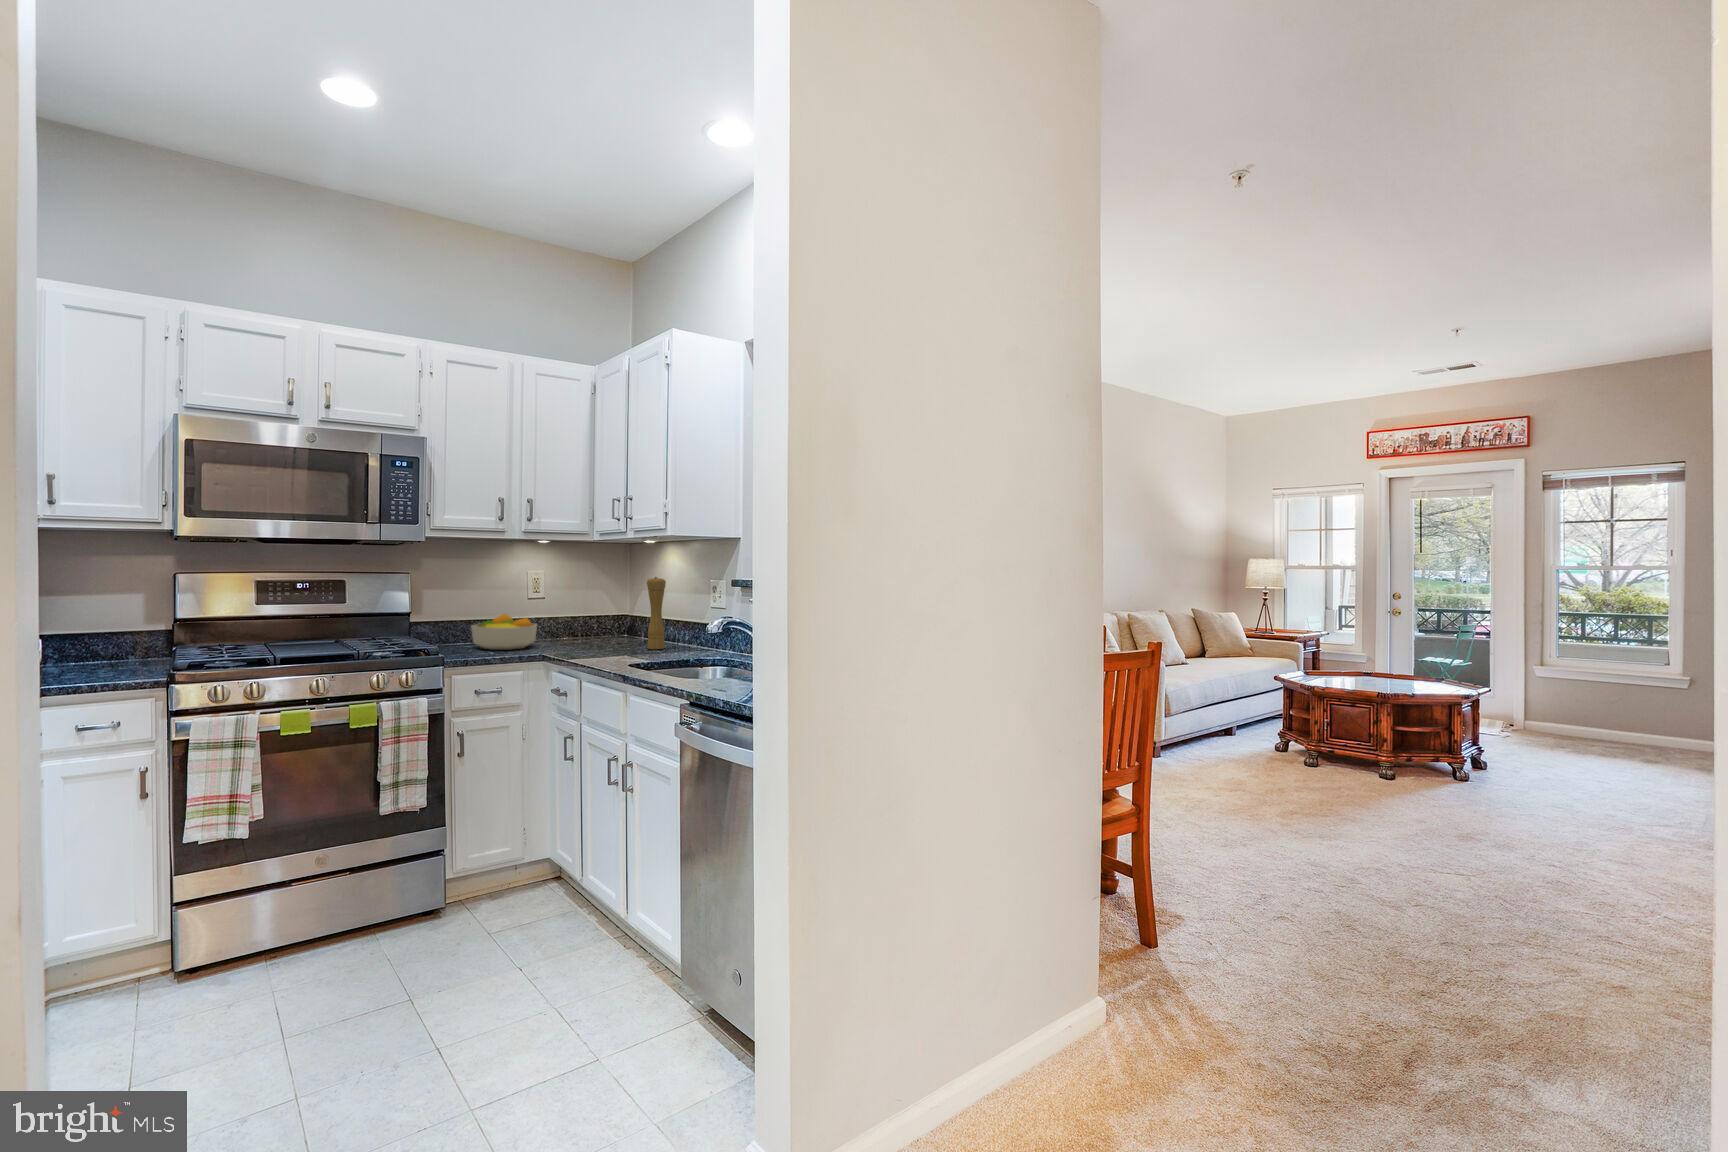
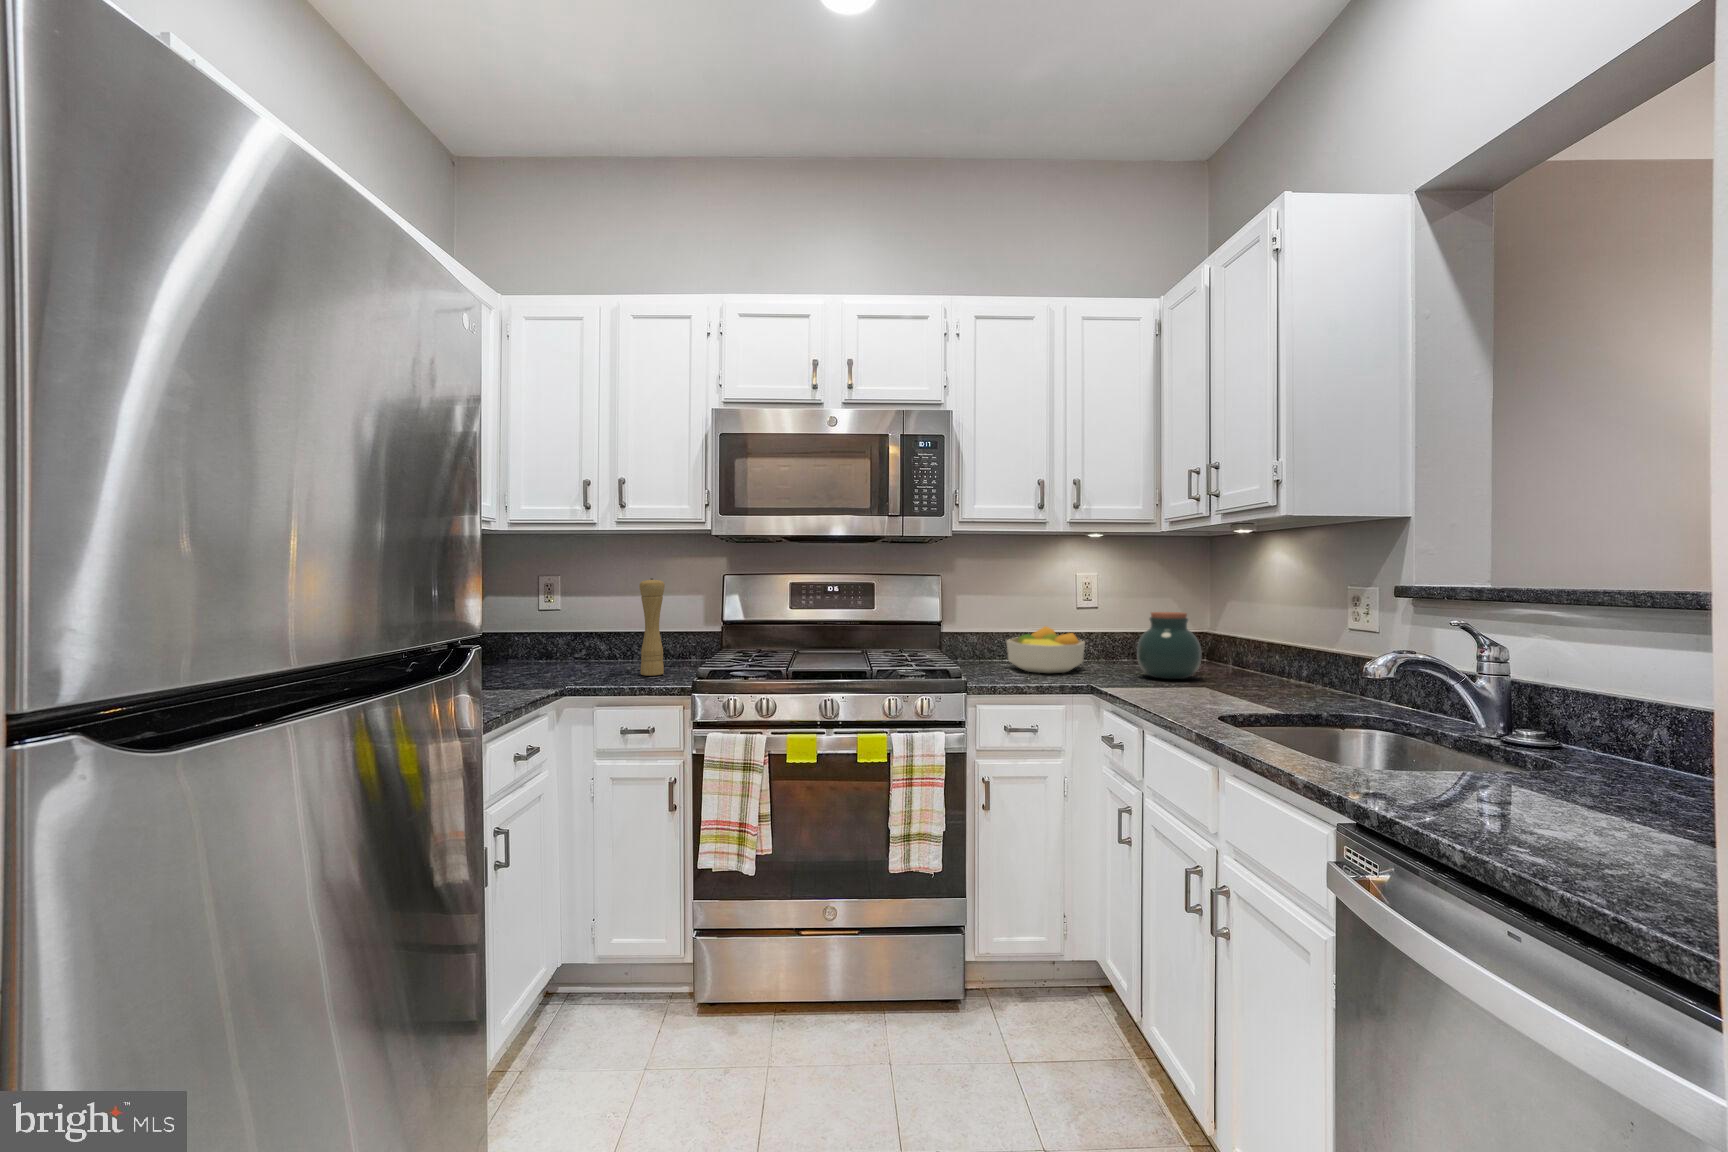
pepper mill: present [647,577,666,649] -> present [639,578,665,676]
jar: none [577,599,622,648] -> present [1137,612,1201,679]

